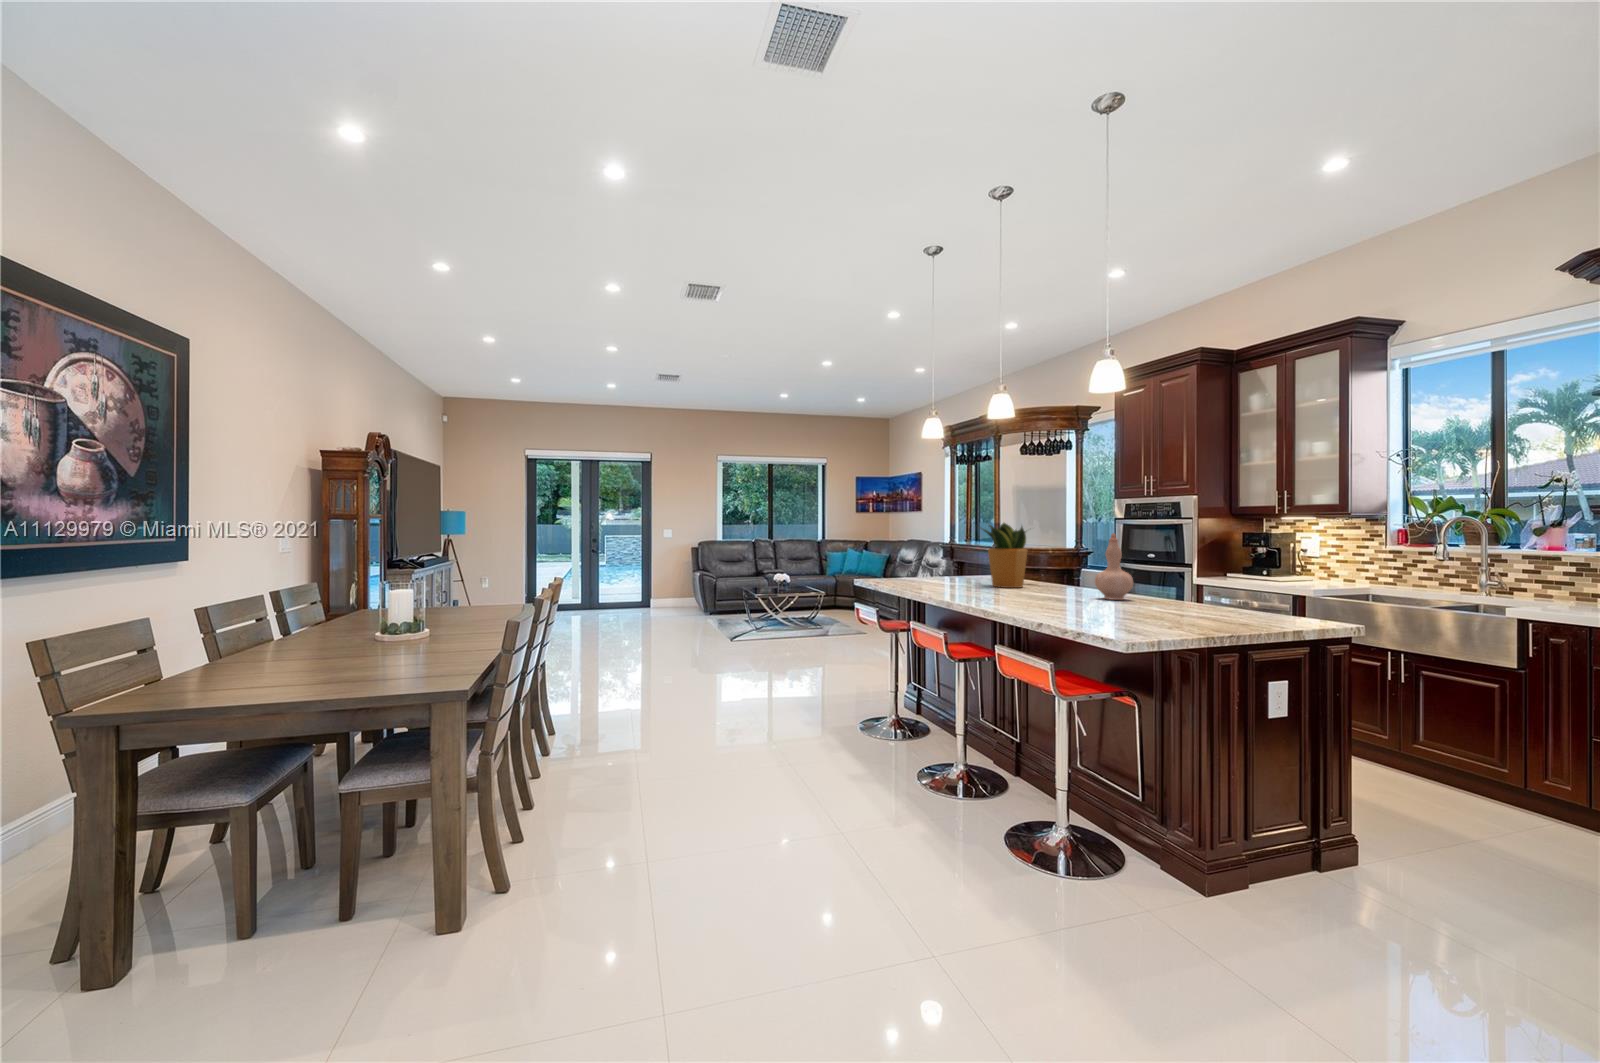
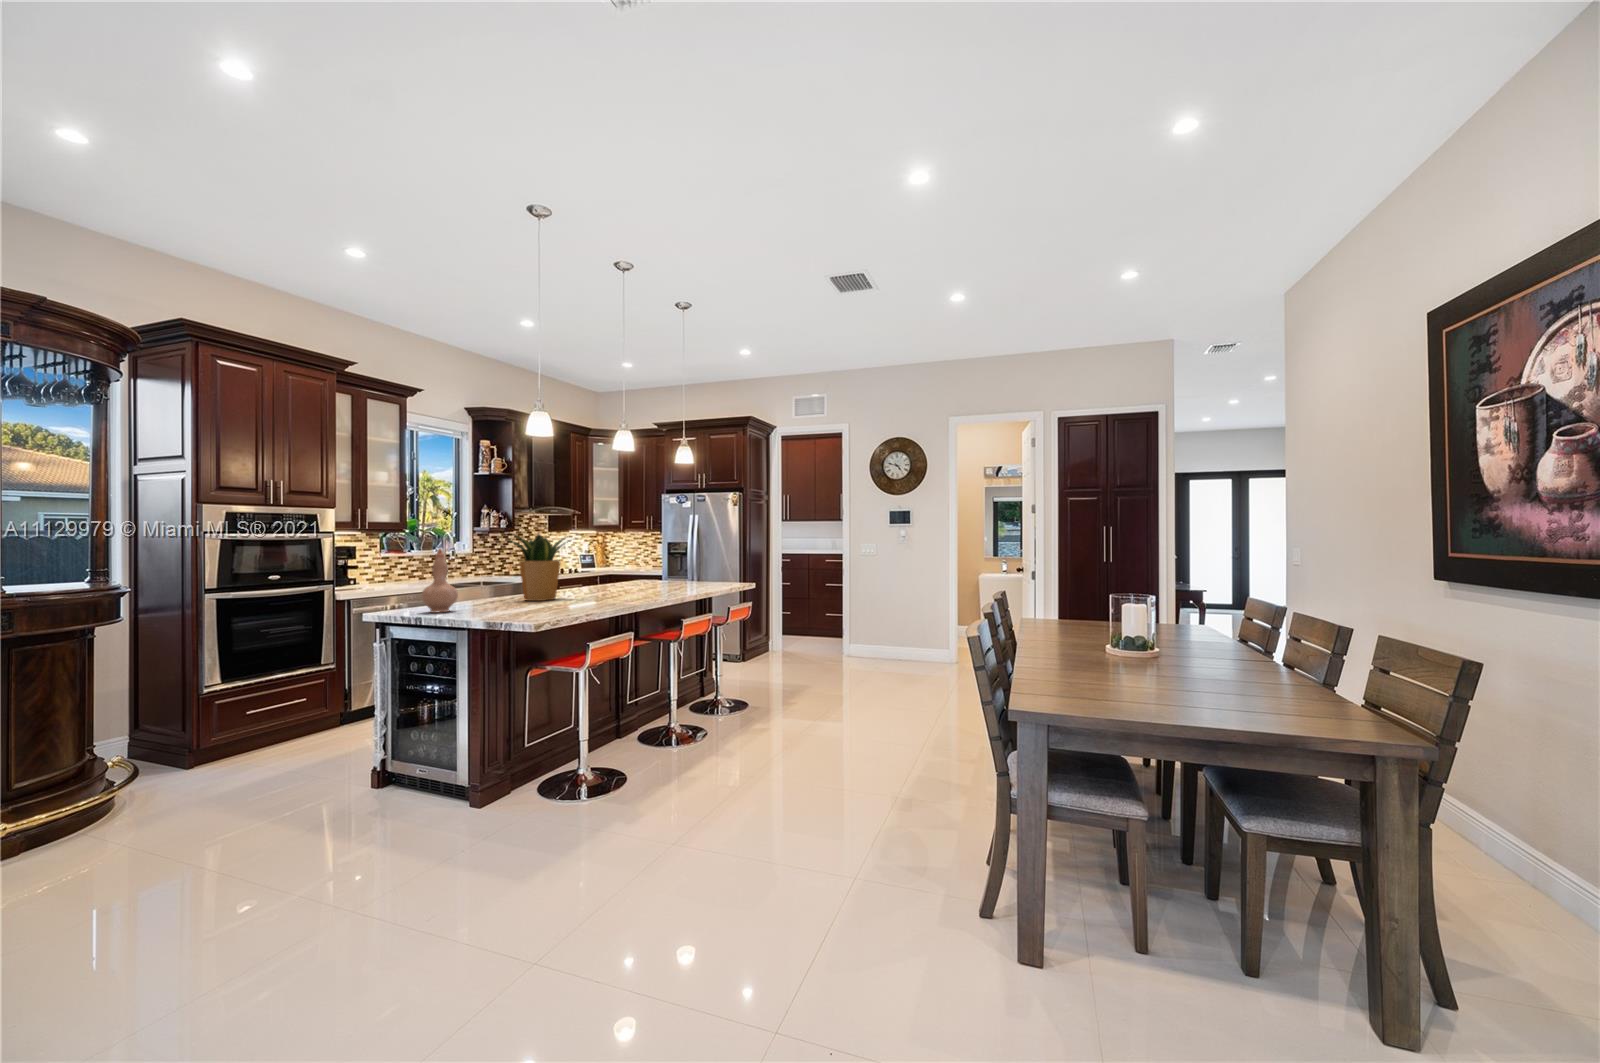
vase: present [1095,533,1133,600] -> present [421,549,458,613]

